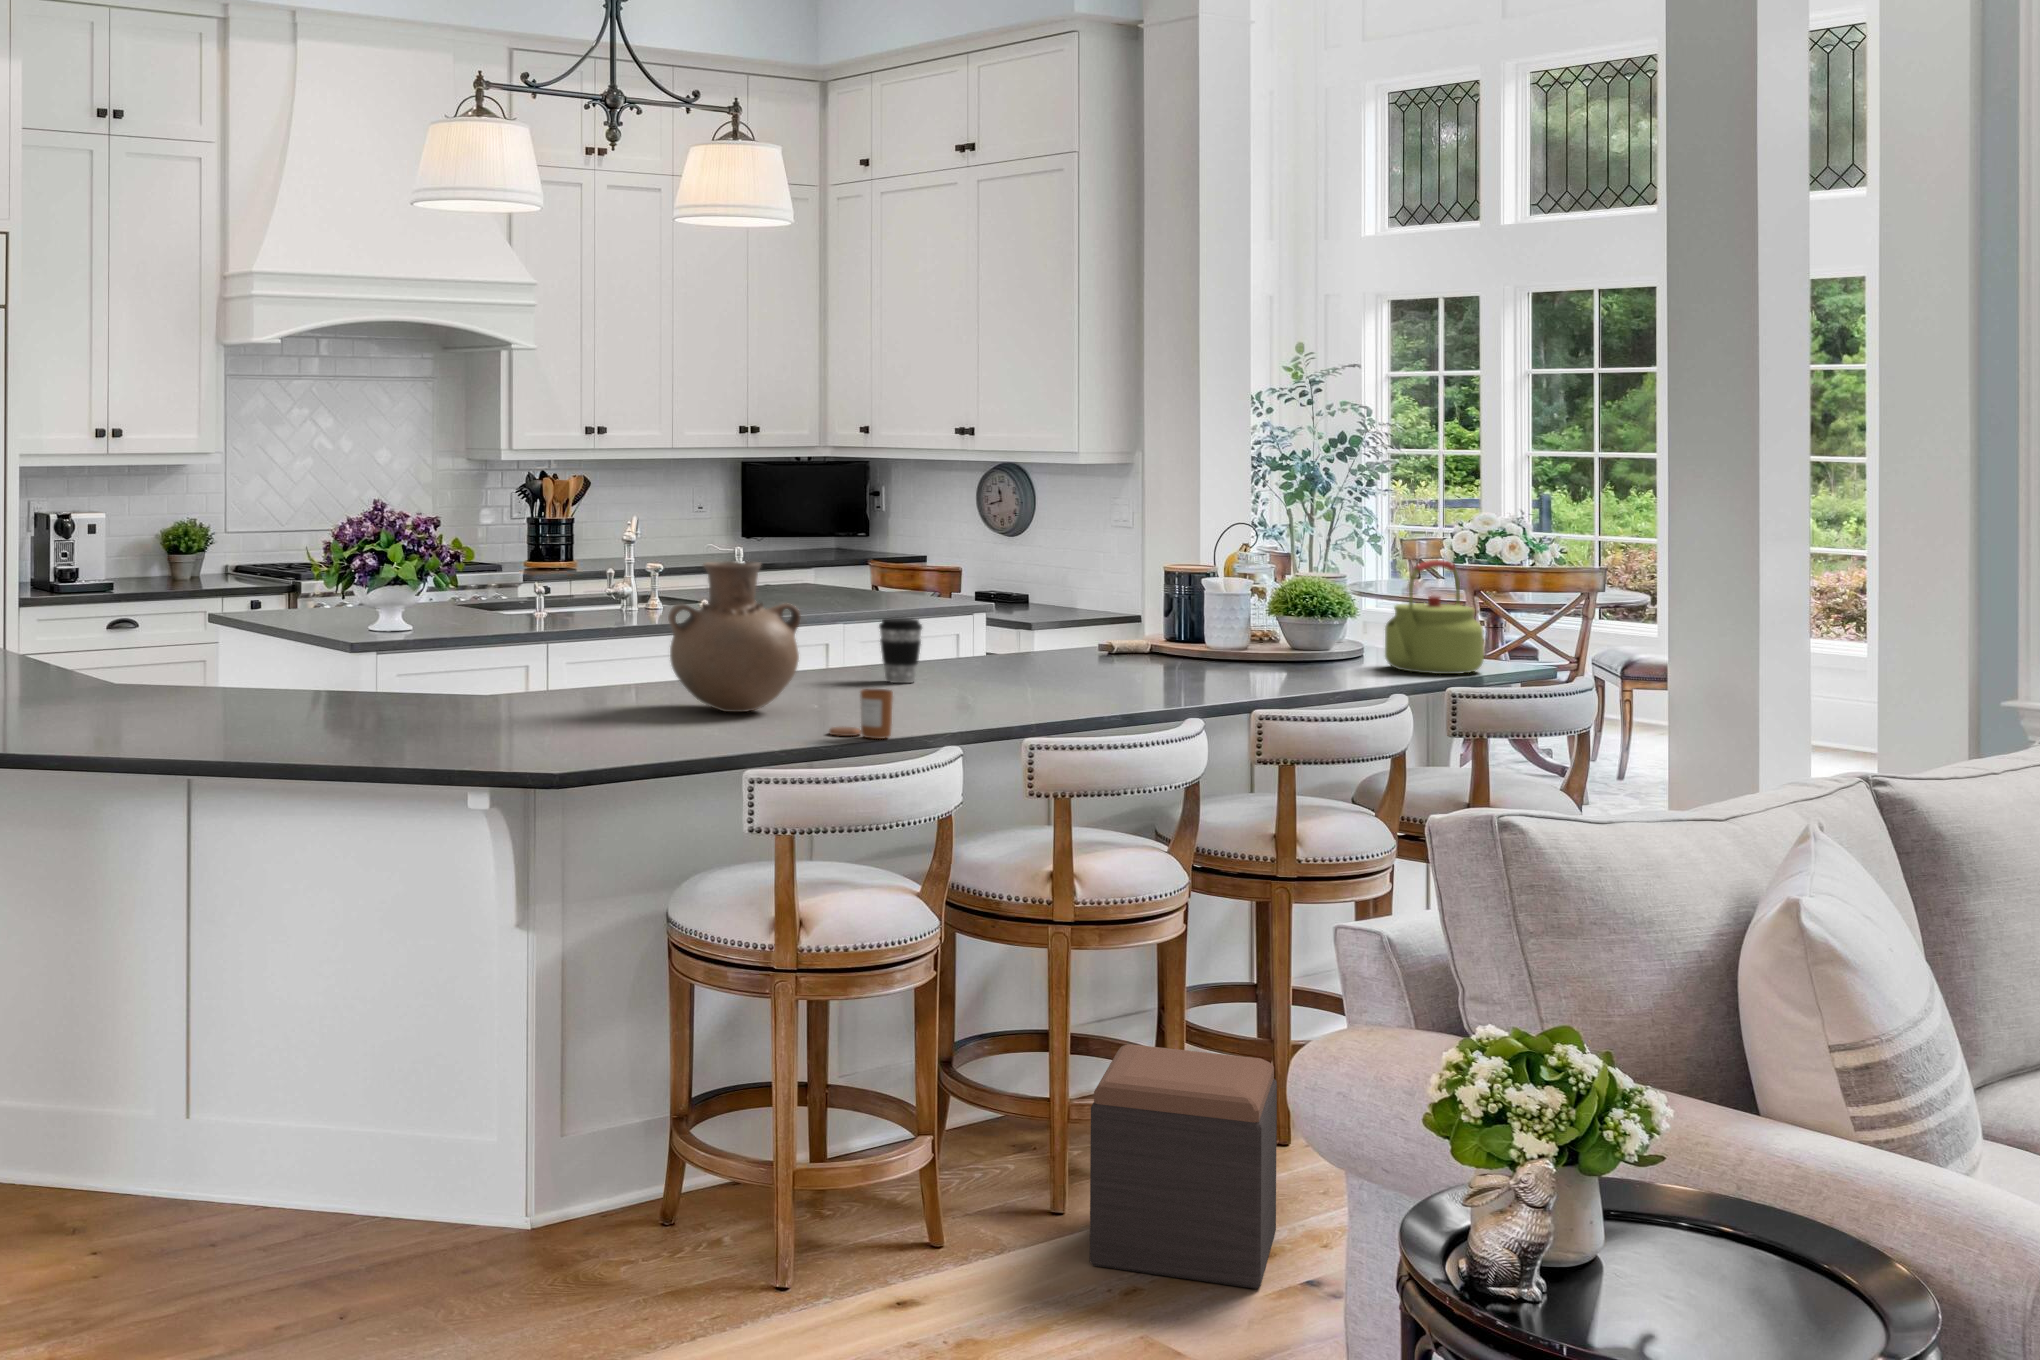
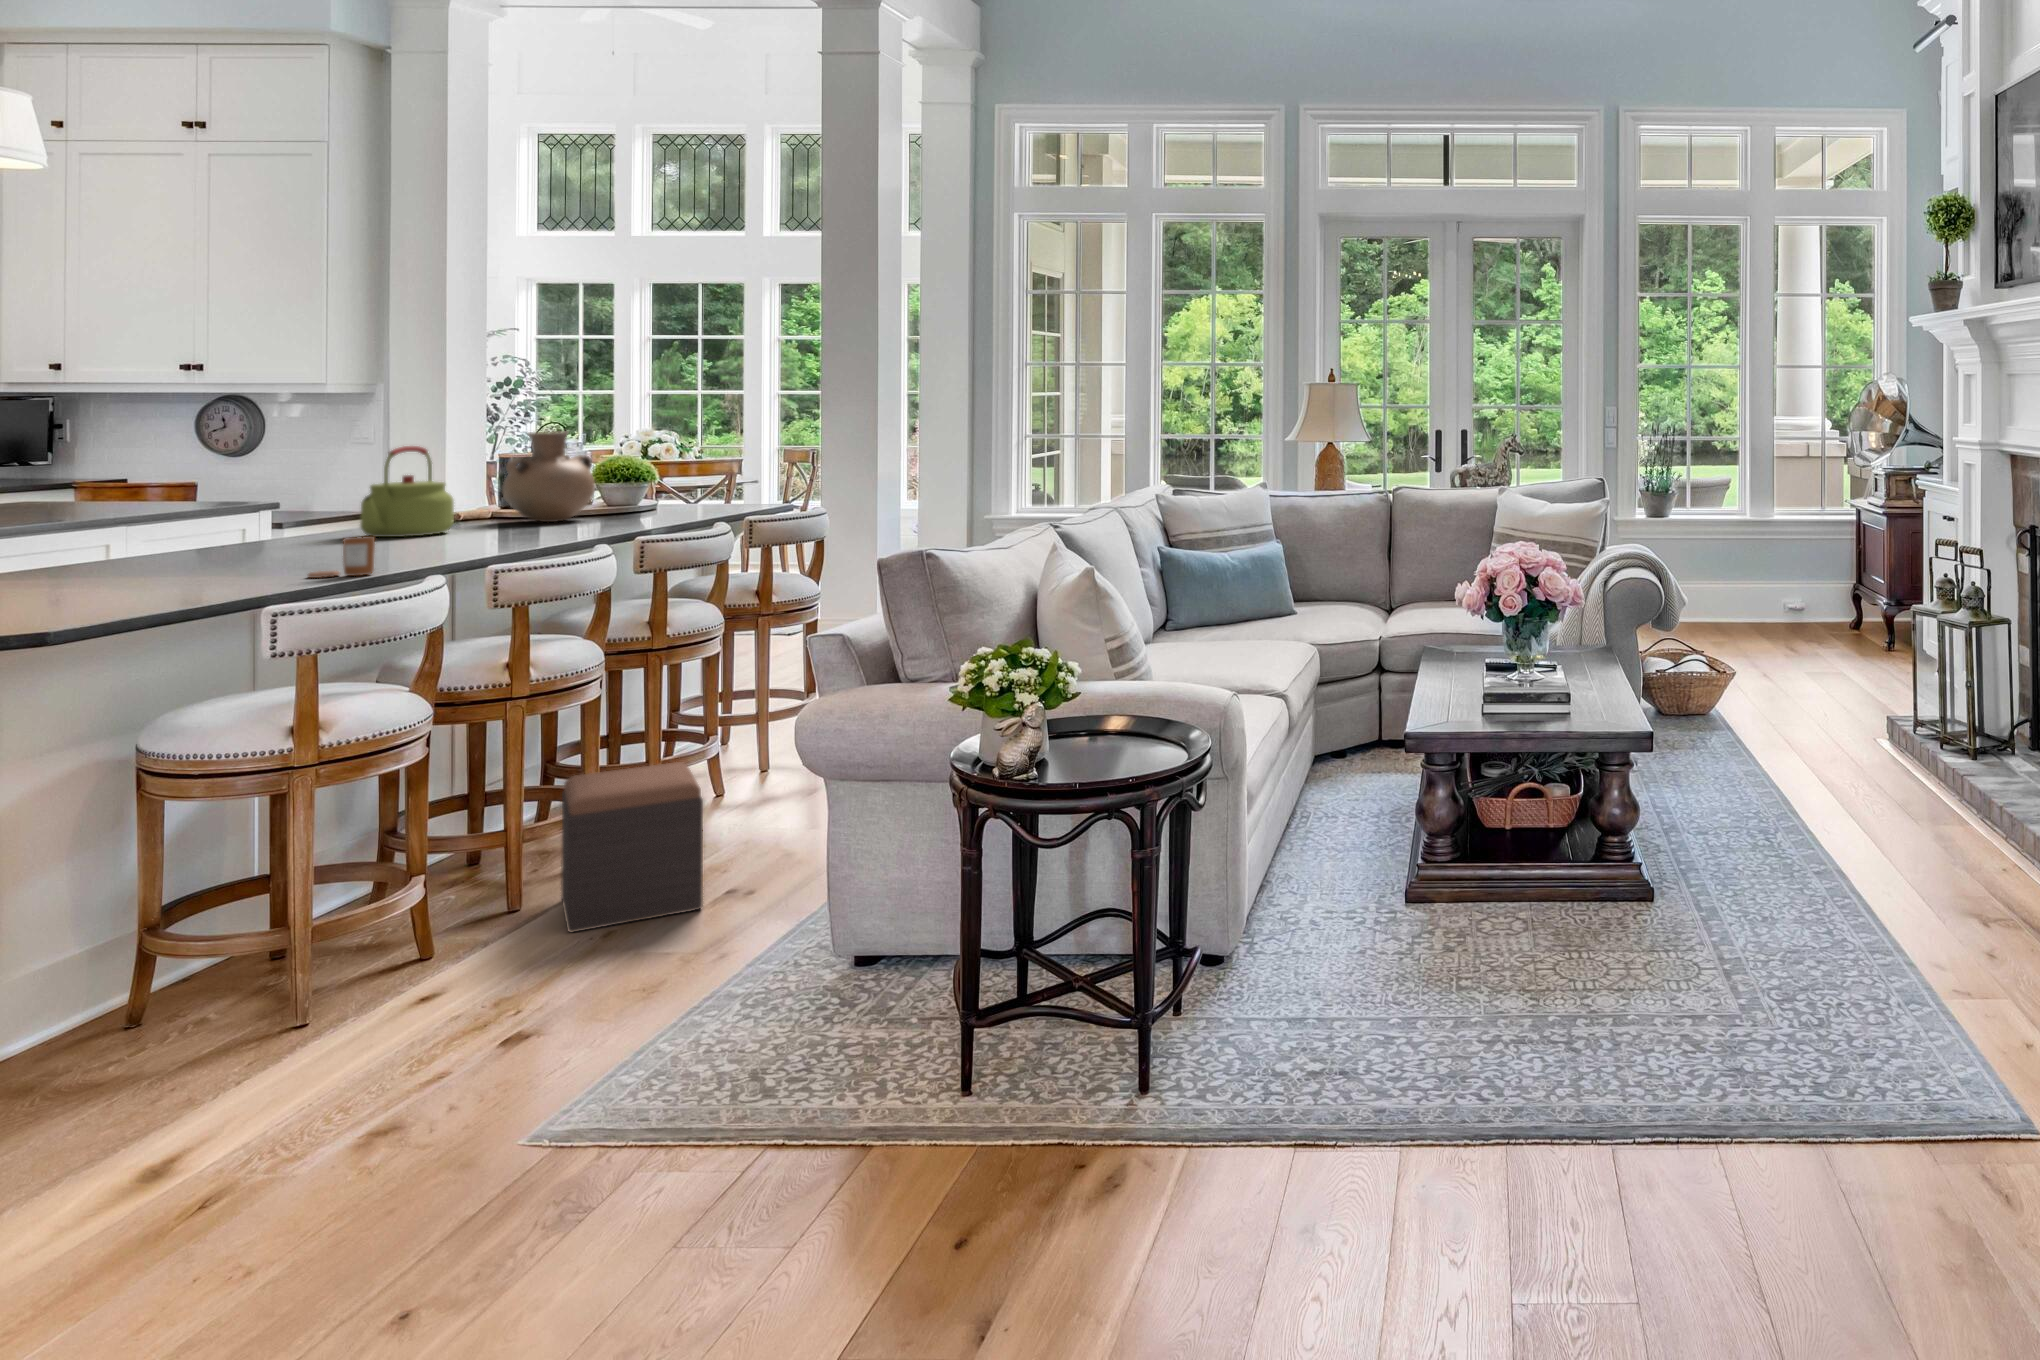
kettle: present [1385,560,1484,674] -> present [360,446,454,537]
vase: present [668,561,801,712] -> present [502,431,595,522]
coffee cup: present [879,618,922,683] -> none [275,496,321,549]

